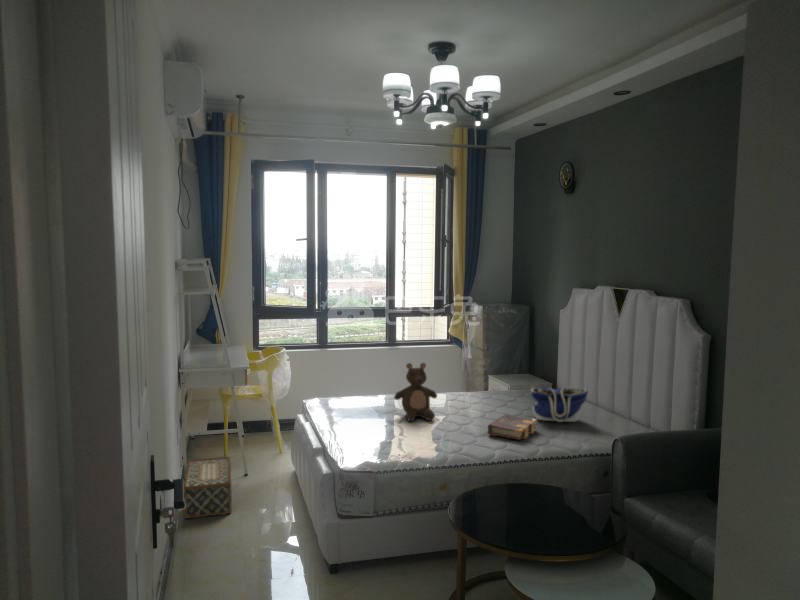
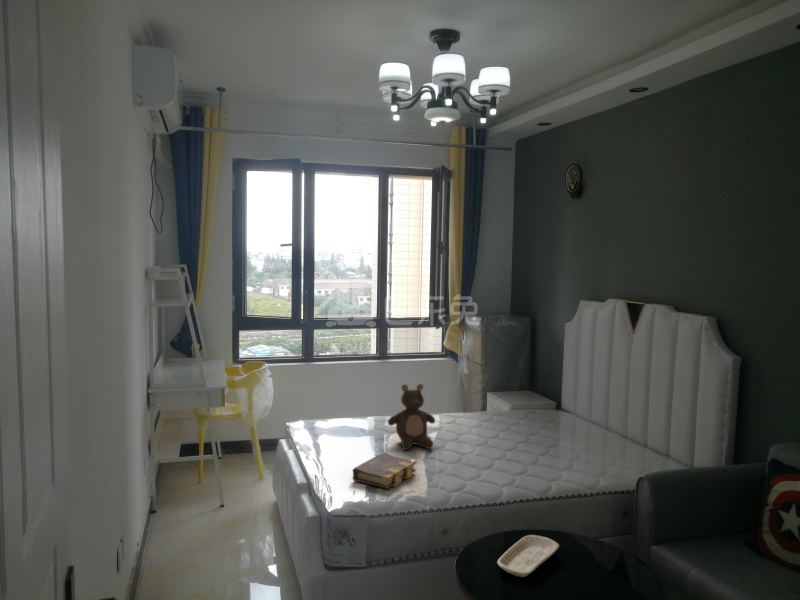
tote bag: present [530,387,588,422] -> none [537,411,602,450]
book: present [488,414,537,440] -> present [353,453,417,488]
woven basket: present [183,457,232,519] -> none [149,487,205,561]
tray: none [484,486,539,517] -> present [498,535,559,577]

